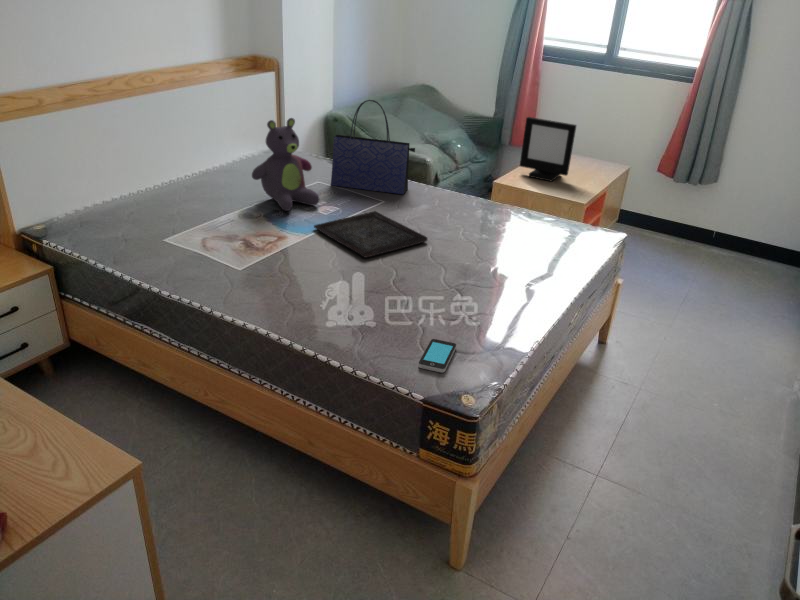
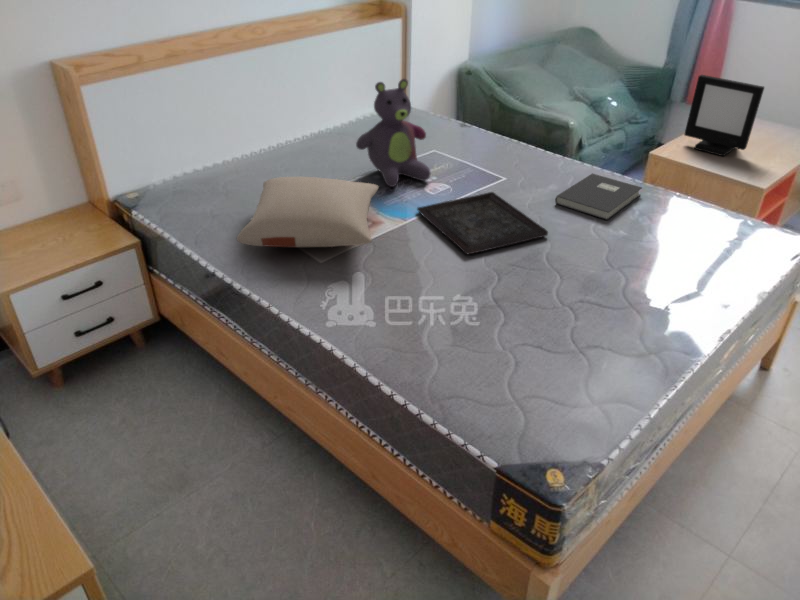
tote bag: present [331,100,415,194] -> none [449,56,550,170]
book: none [428,195,495,228] -> present [555,174,642,220]
pillow: none [163,200,285,259] -> present [237,177,378,247]
smartphone: present [419,339,456,373] -> none [501,378,555,429]

